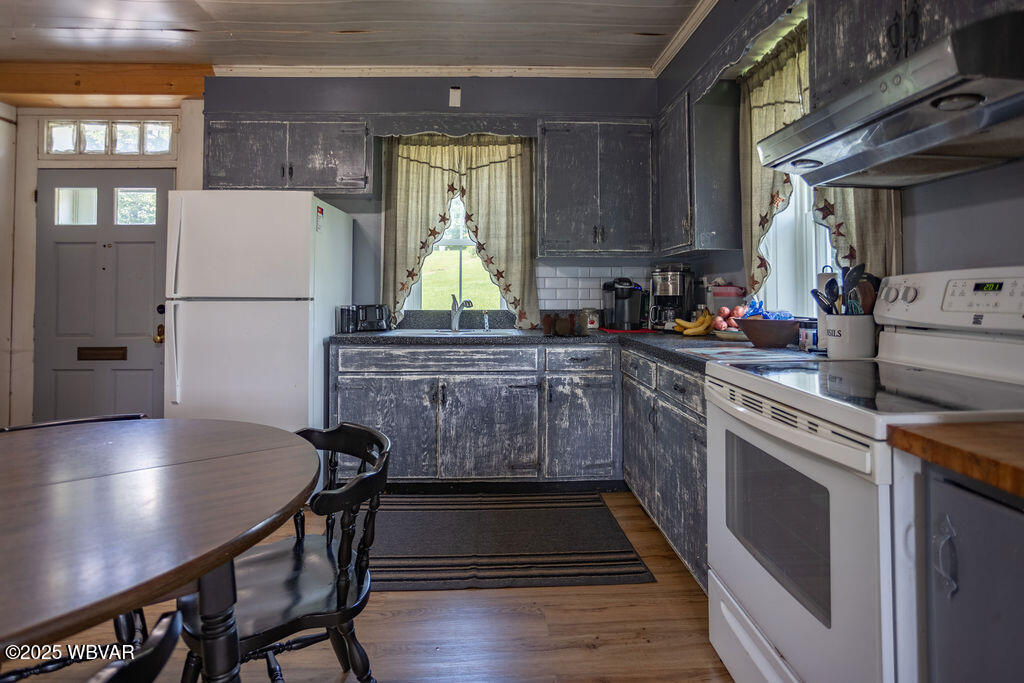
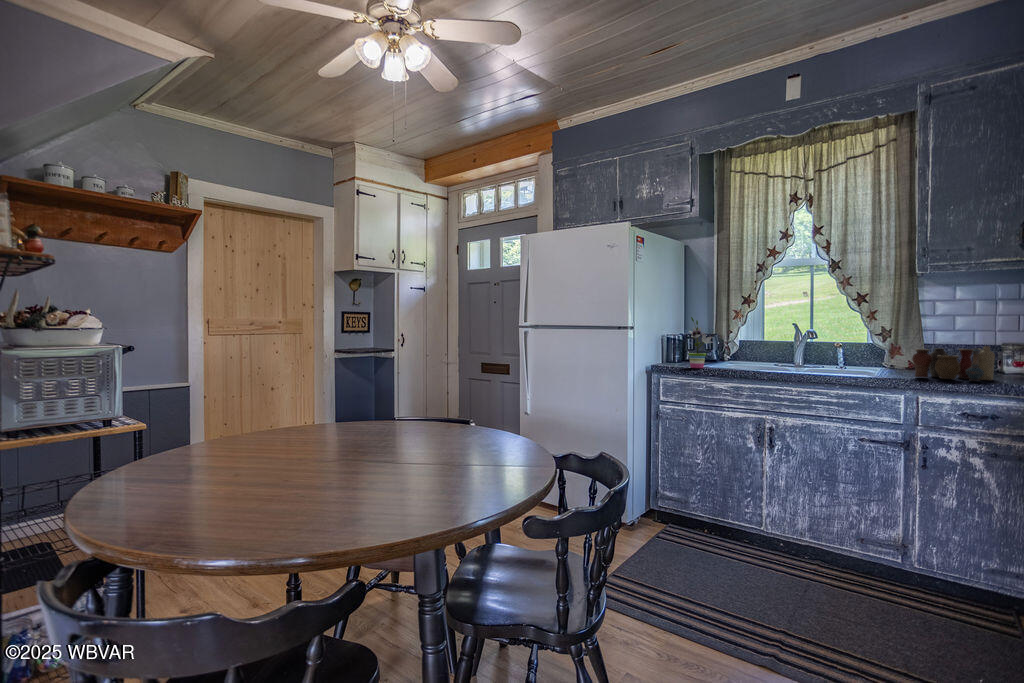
potted plant: none [366,288,389,336] -> present [688,317,713,368]

